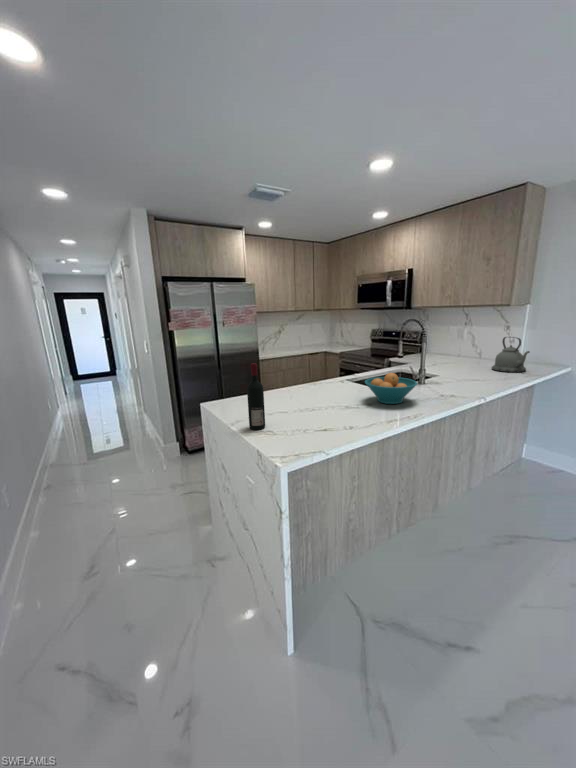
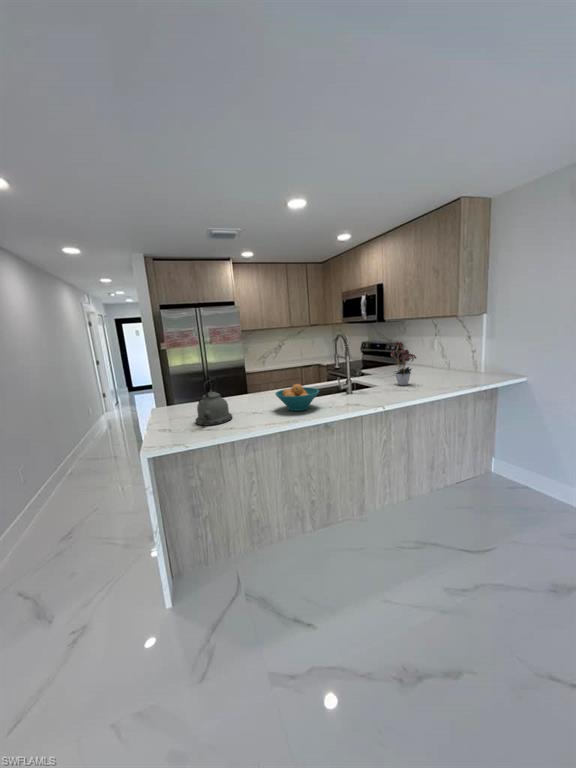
flower arrangement: none [449,327,486,375] -> present [391,342,416,385]
kettle: present [492,337,529,372] -> present [196,379,232,425]
wine bottle: present [247,363,265,430] -> none [158,377,176,430]

